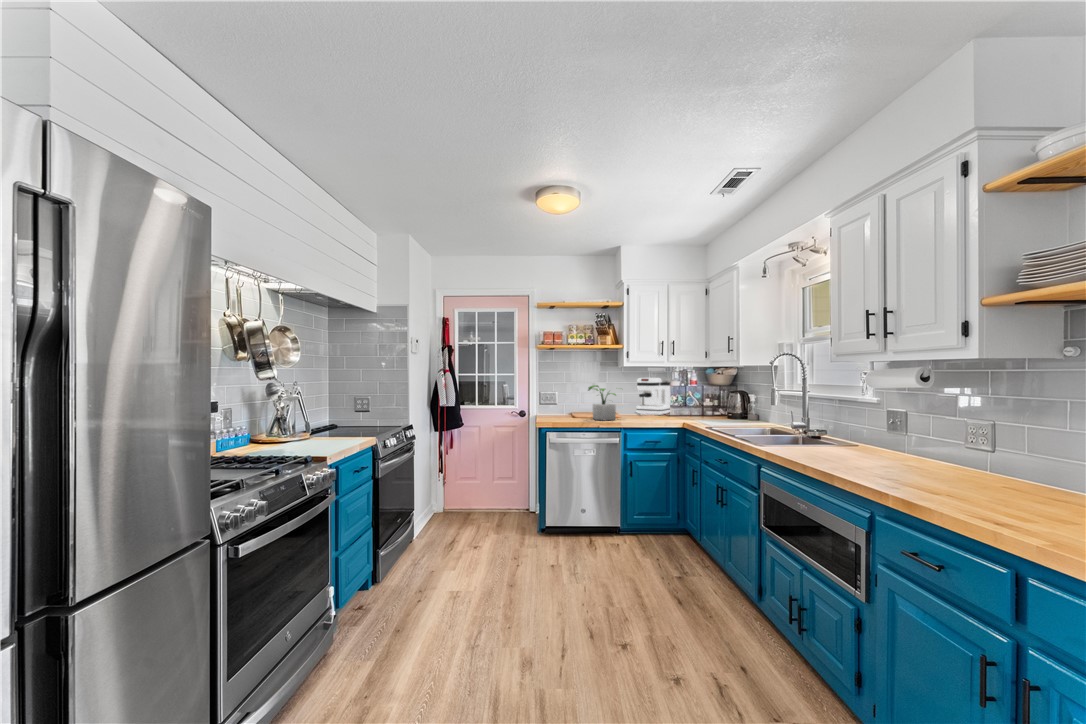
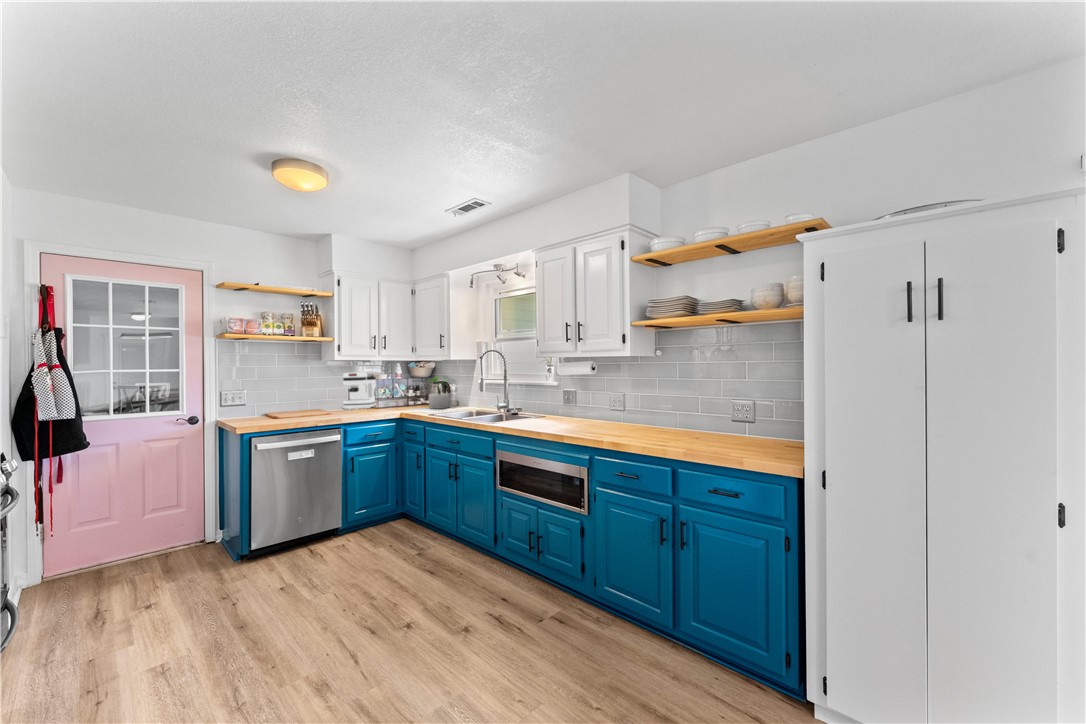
potted plant: present [588,385,616,420] -> present [429,377,453,409]

